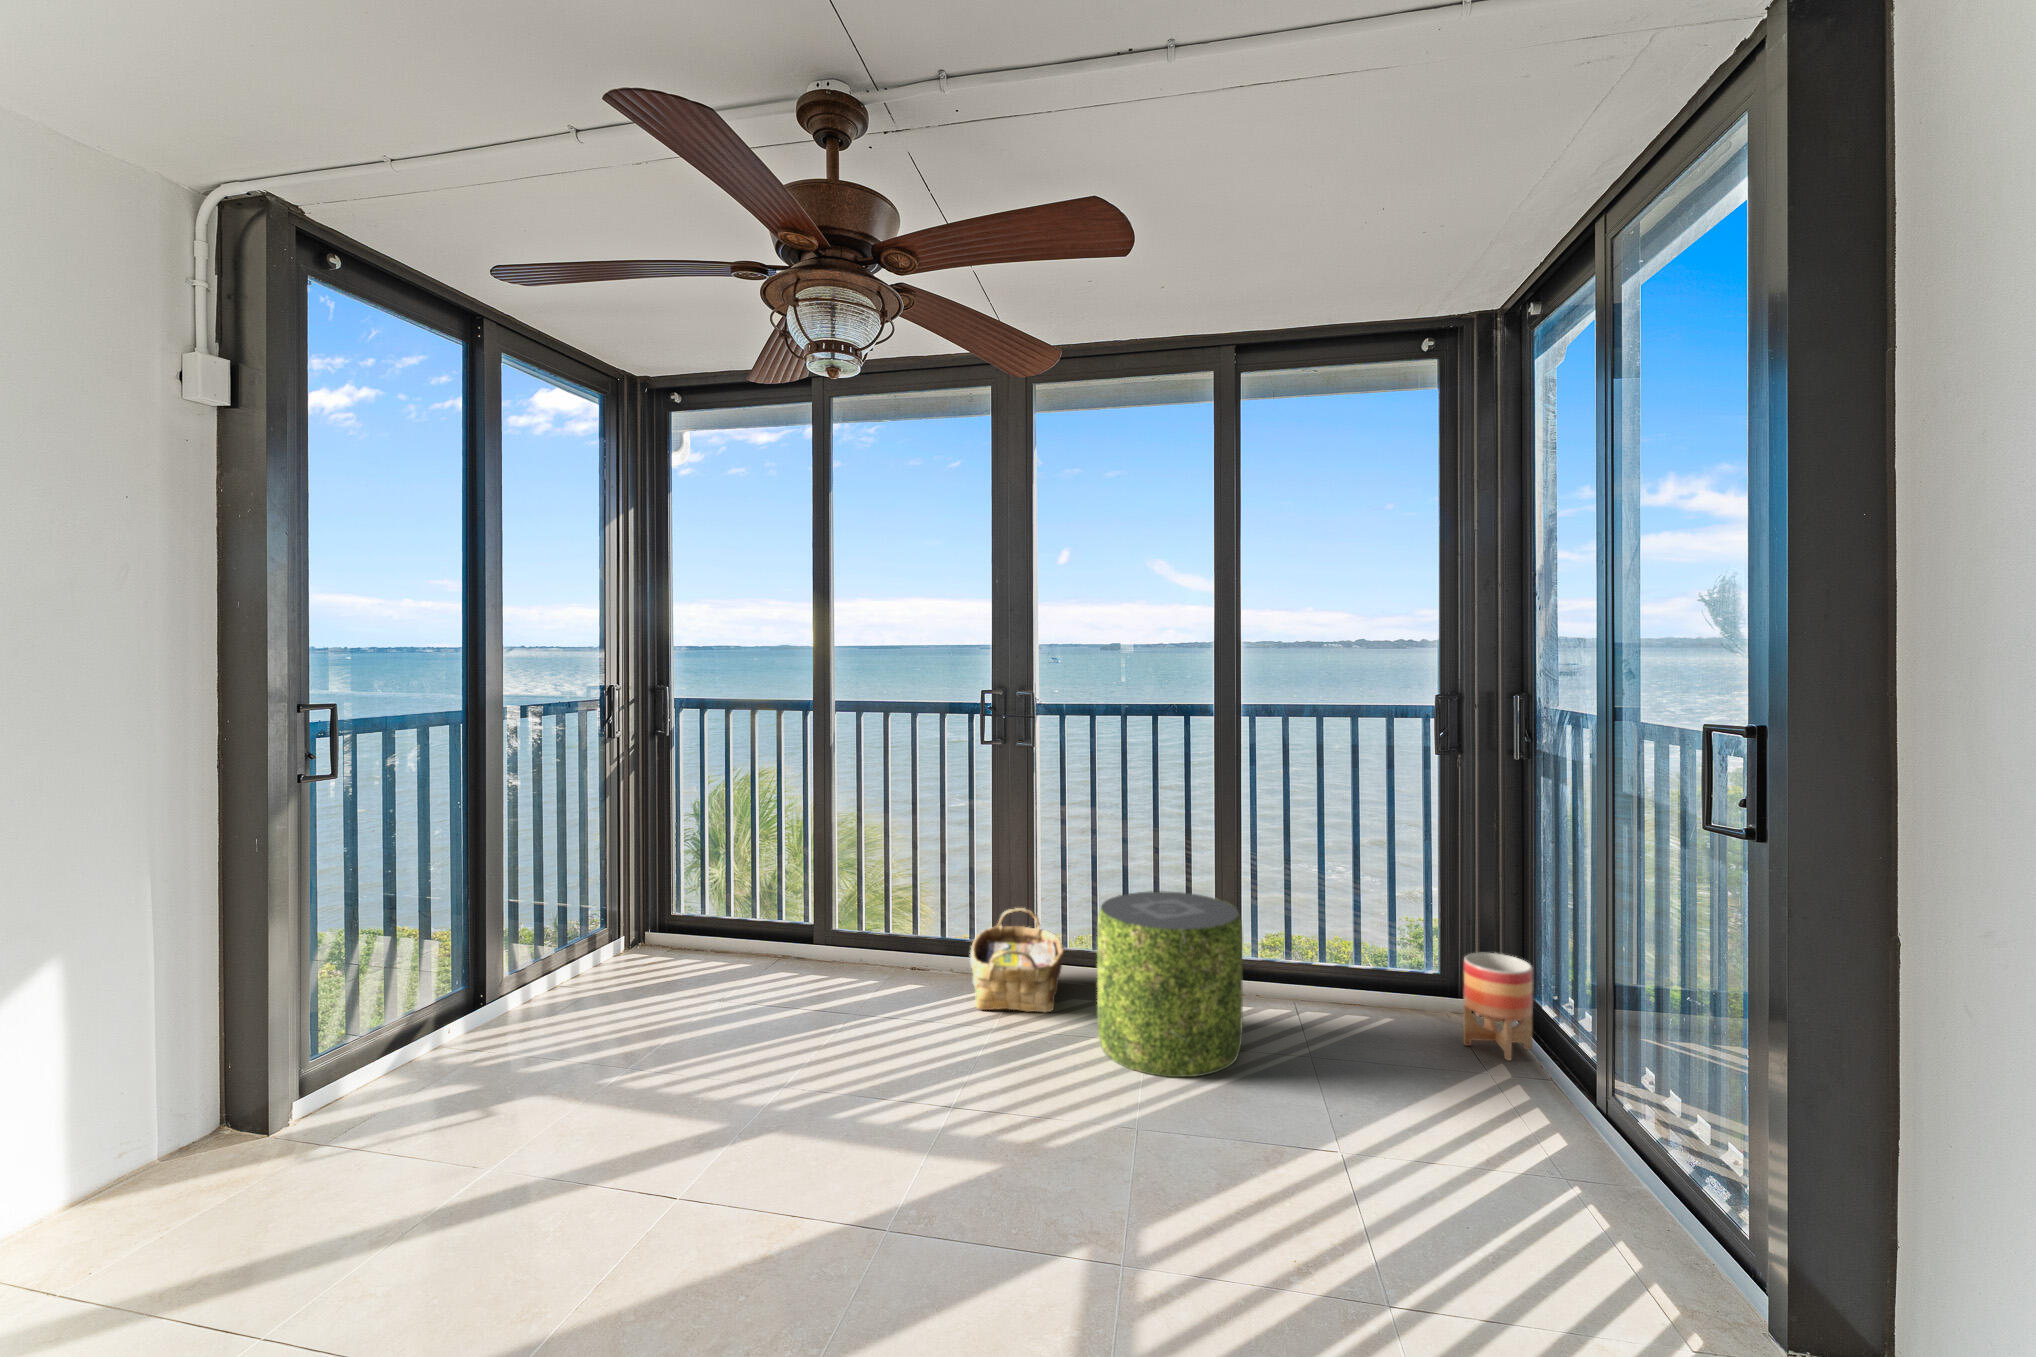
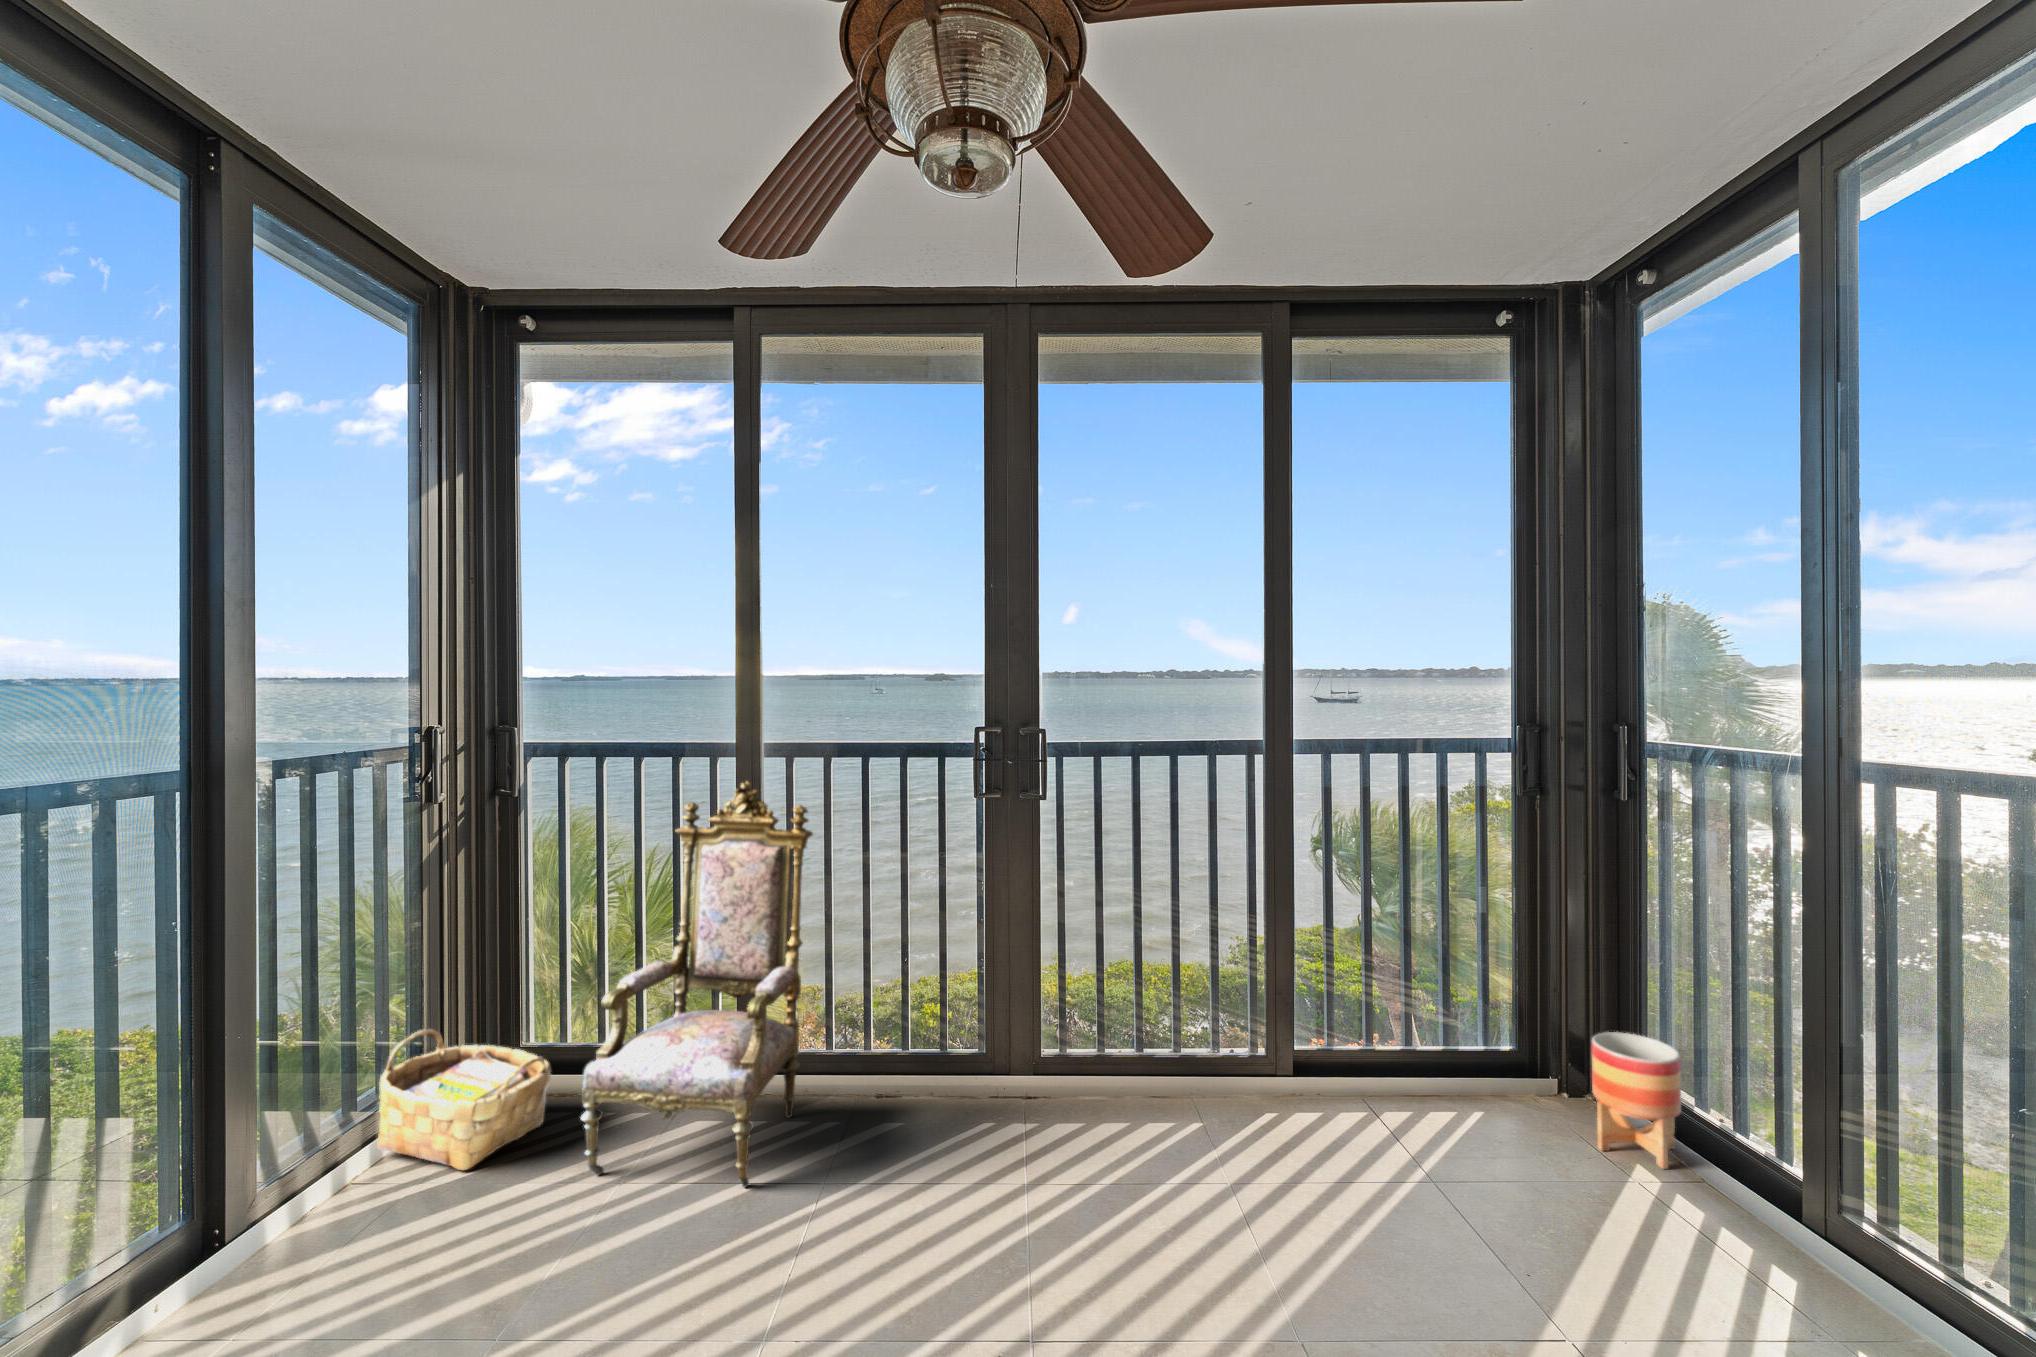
armchair: none [697,728,866,1009] -> present [581,781,813,1187]
pouf: present [1097,891,1243,1077] -> none [1177,983,1374,1253]
woven basket: present [970,908,1064,1012] -> present [377,1029,551,1170]

